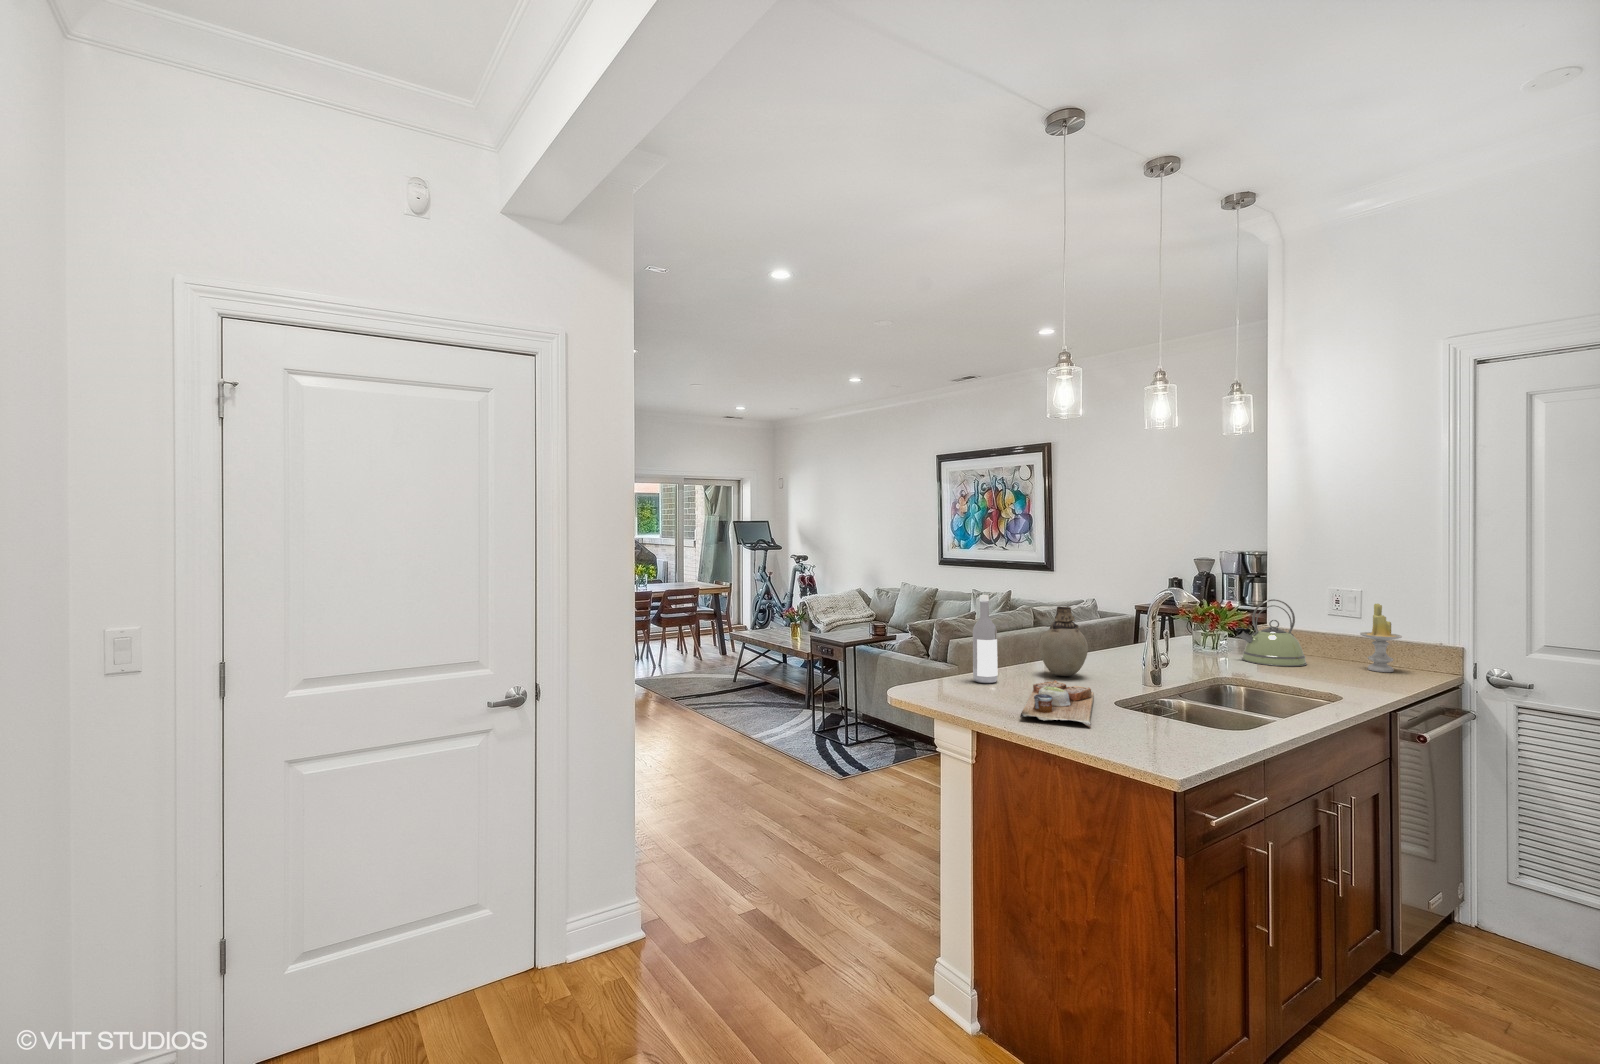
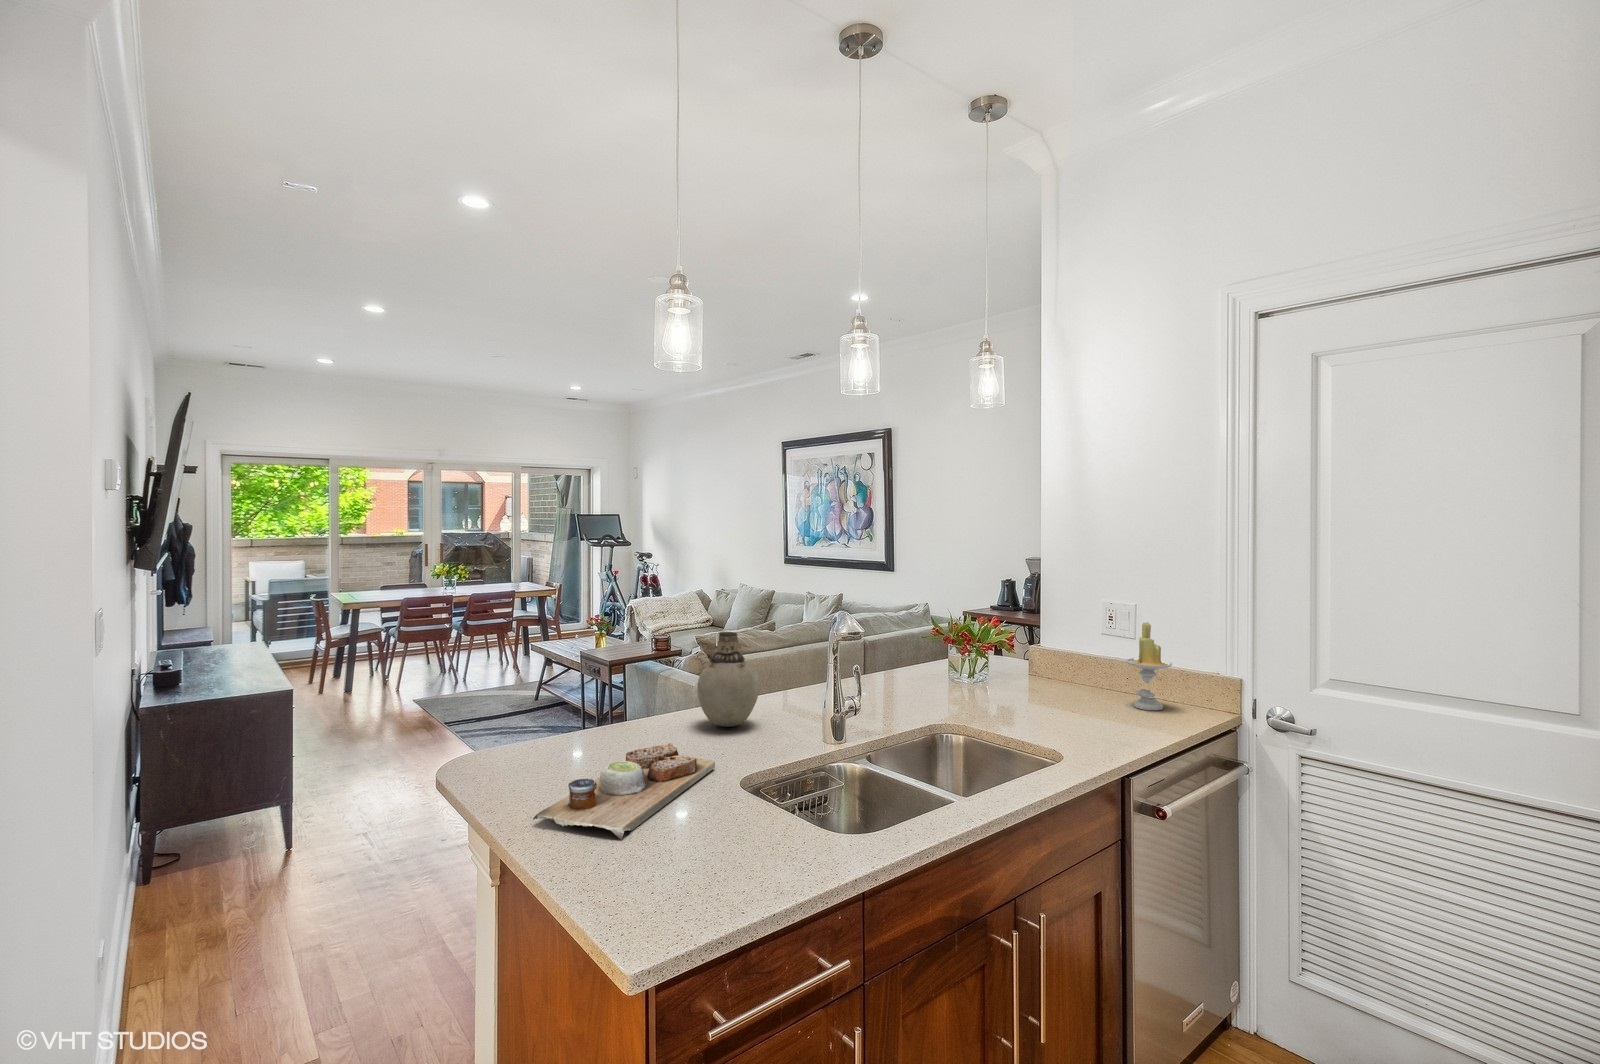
wine bottle: present [973,595,998,683] -> none [586,619,621,743]
kettle: present [1236,599,1307,666] -> none [986,616,1067,703]

